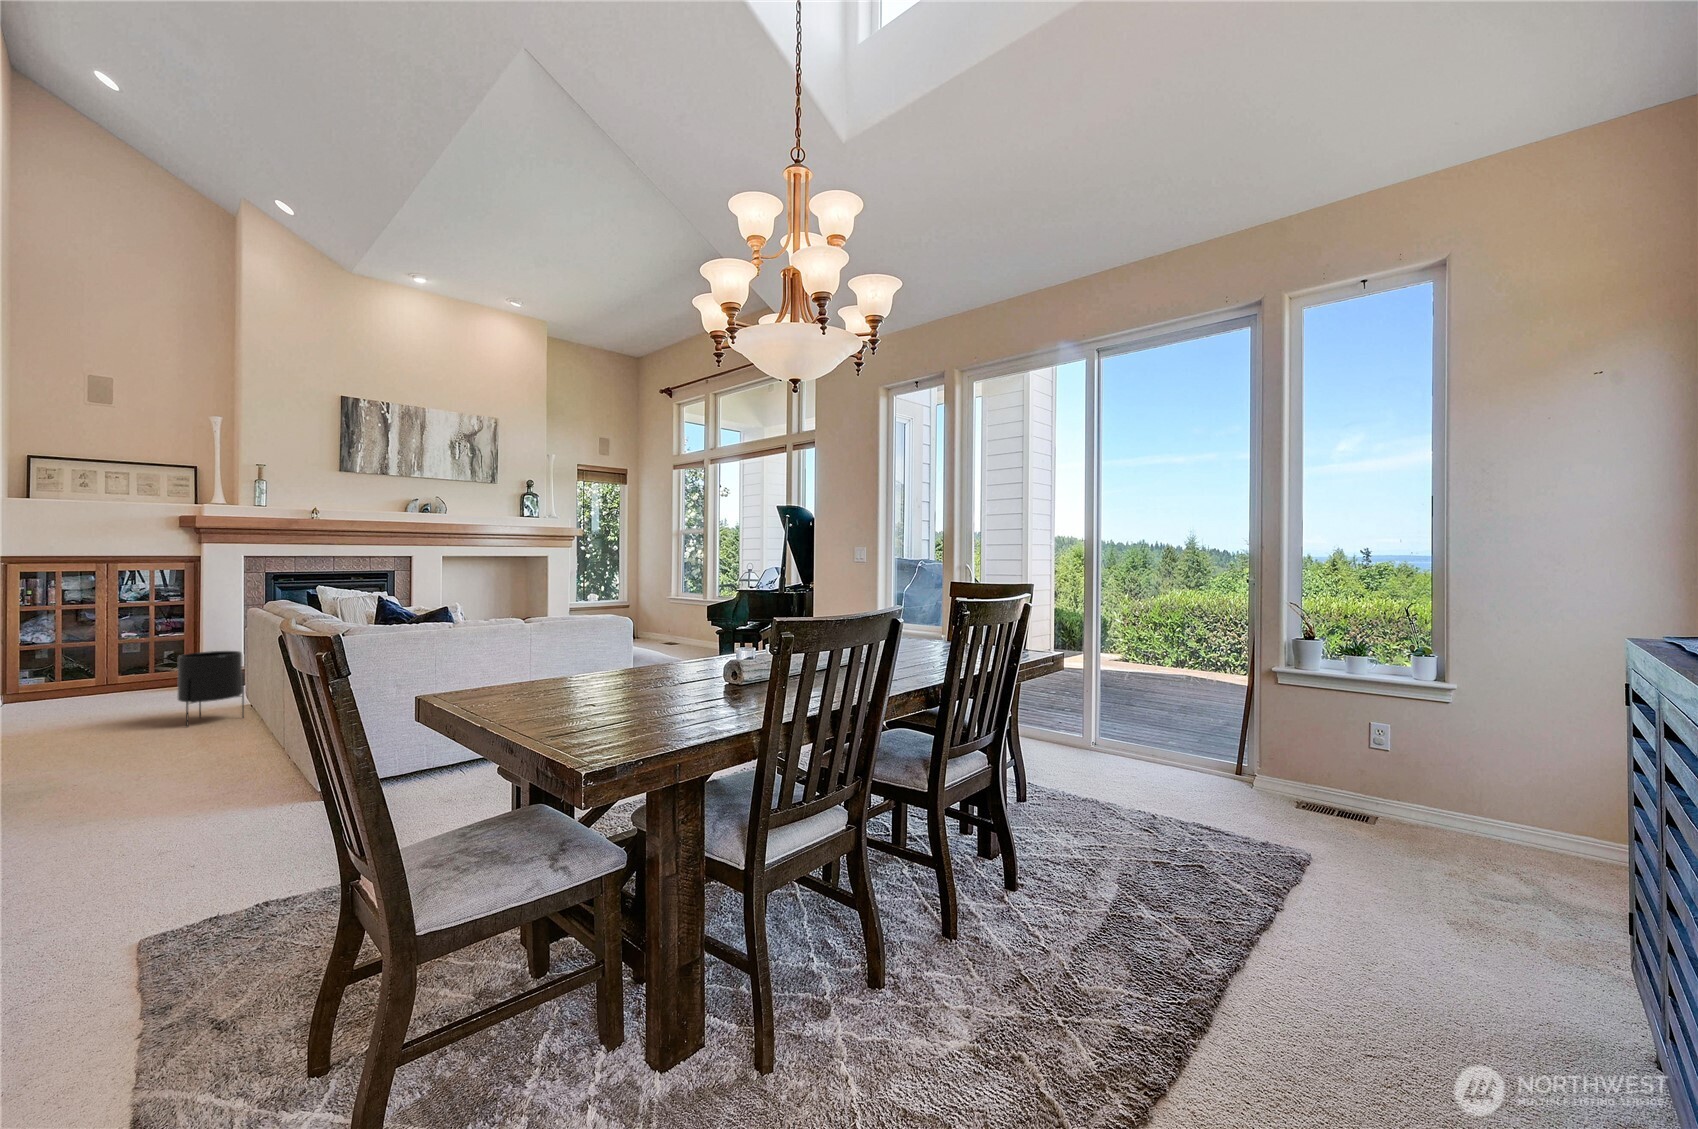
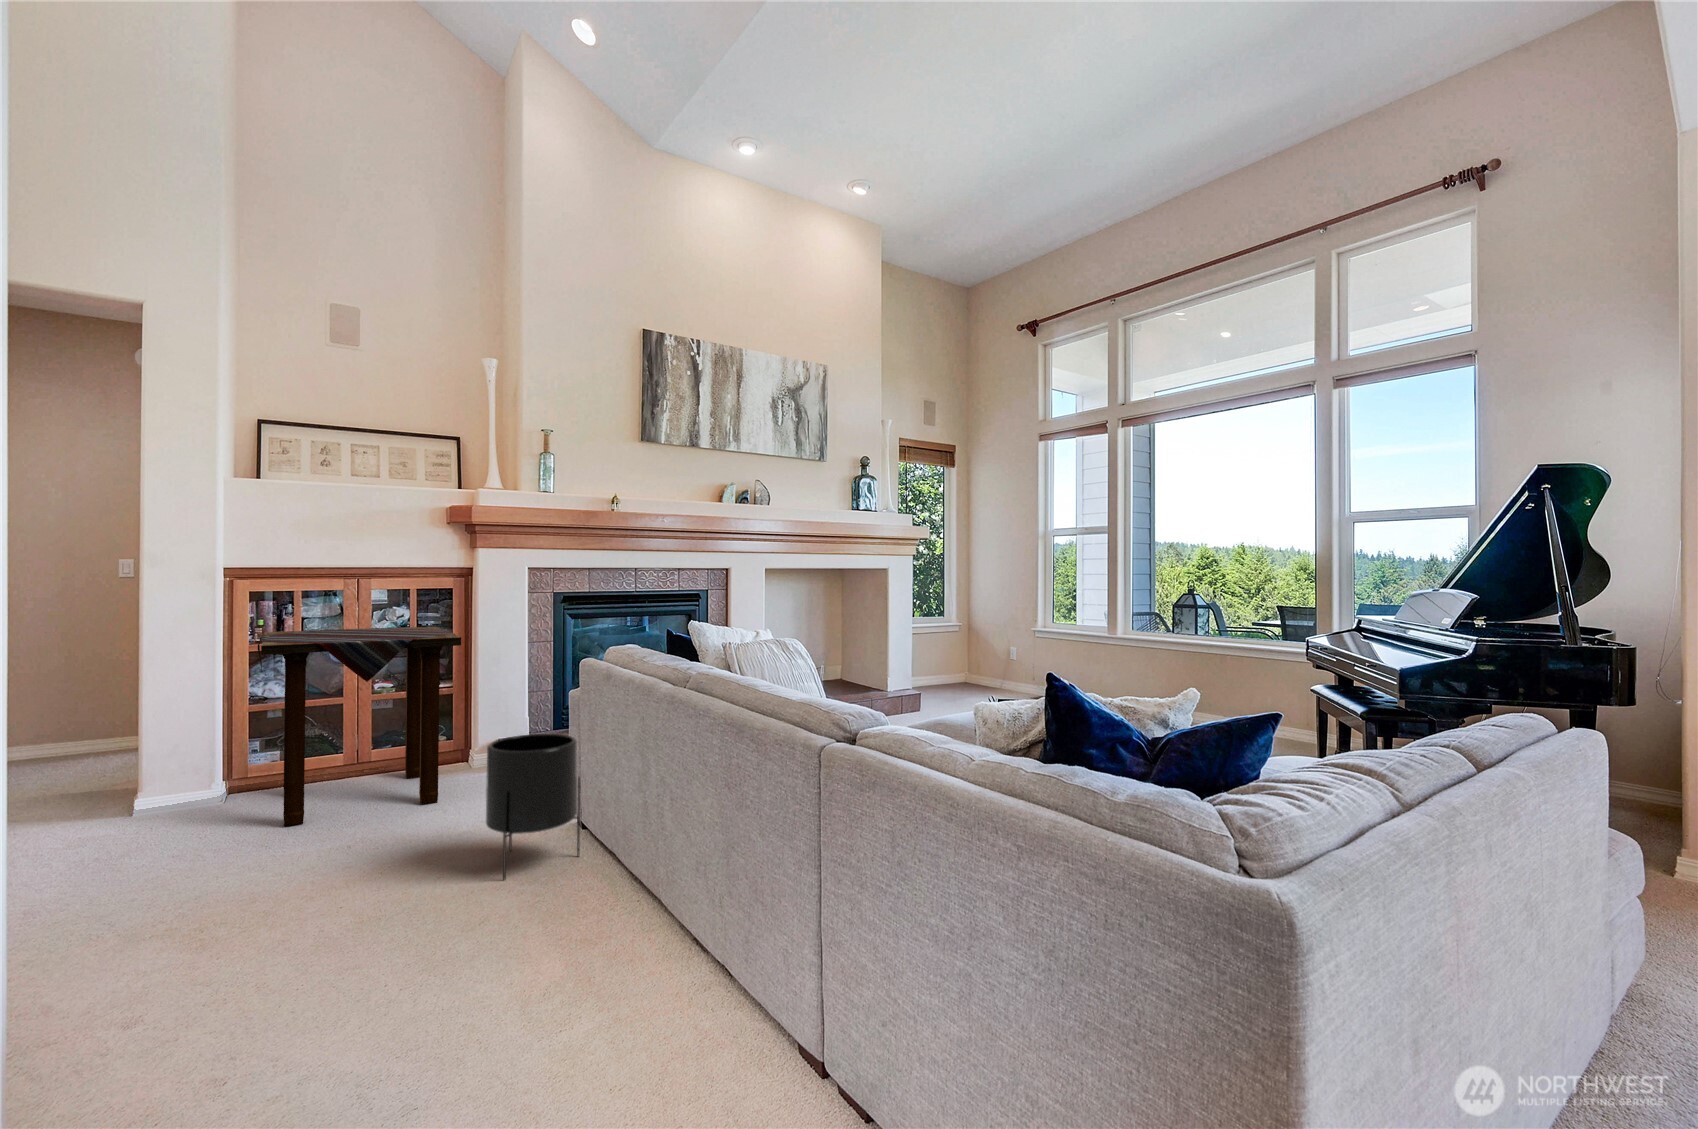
side table: none [25,595,179,716] -> present [258,626,461,826]

